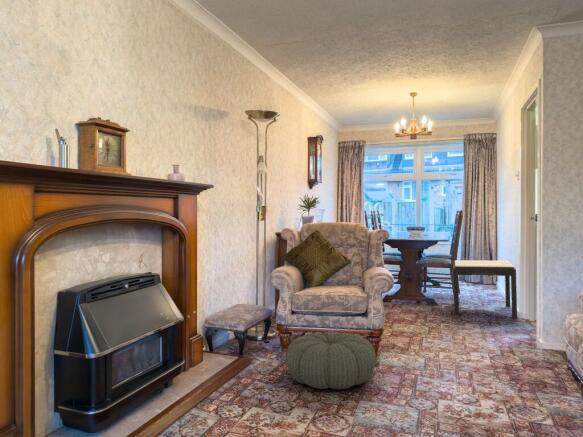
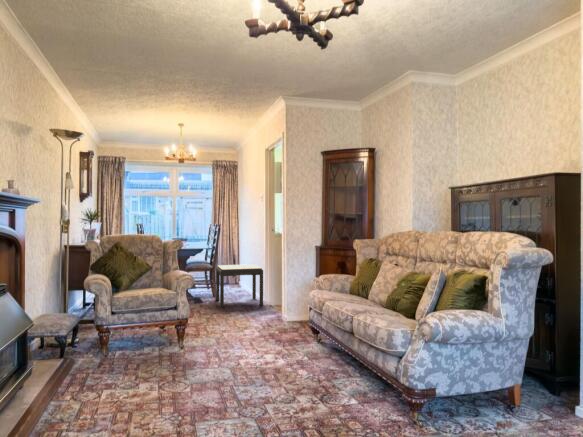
pouf: present [286,331,376,389] -> none [113,324,191,369]

